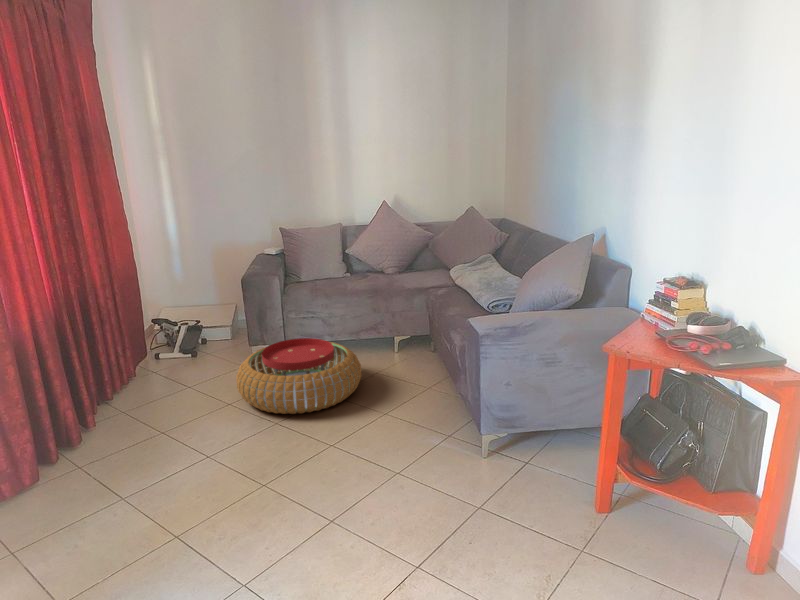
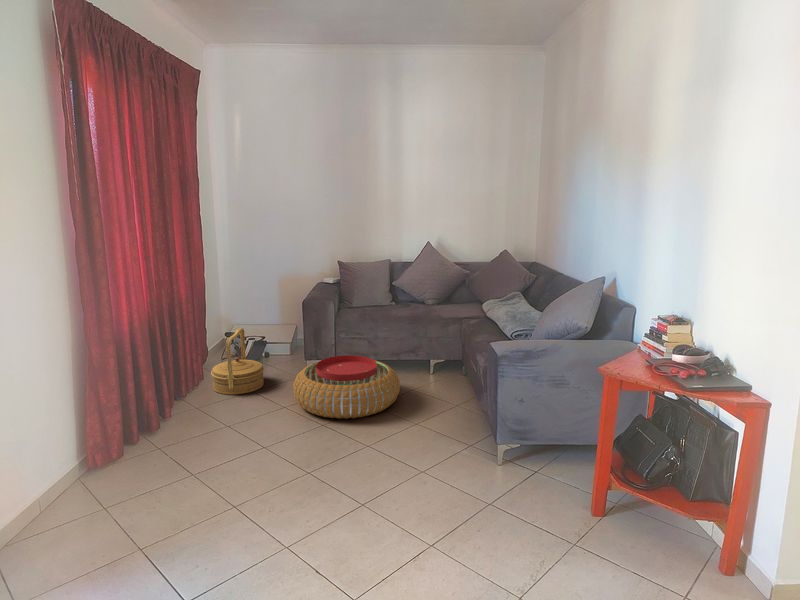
woven basket: none [137,313,202,393] -> present [211,328,264,395]

